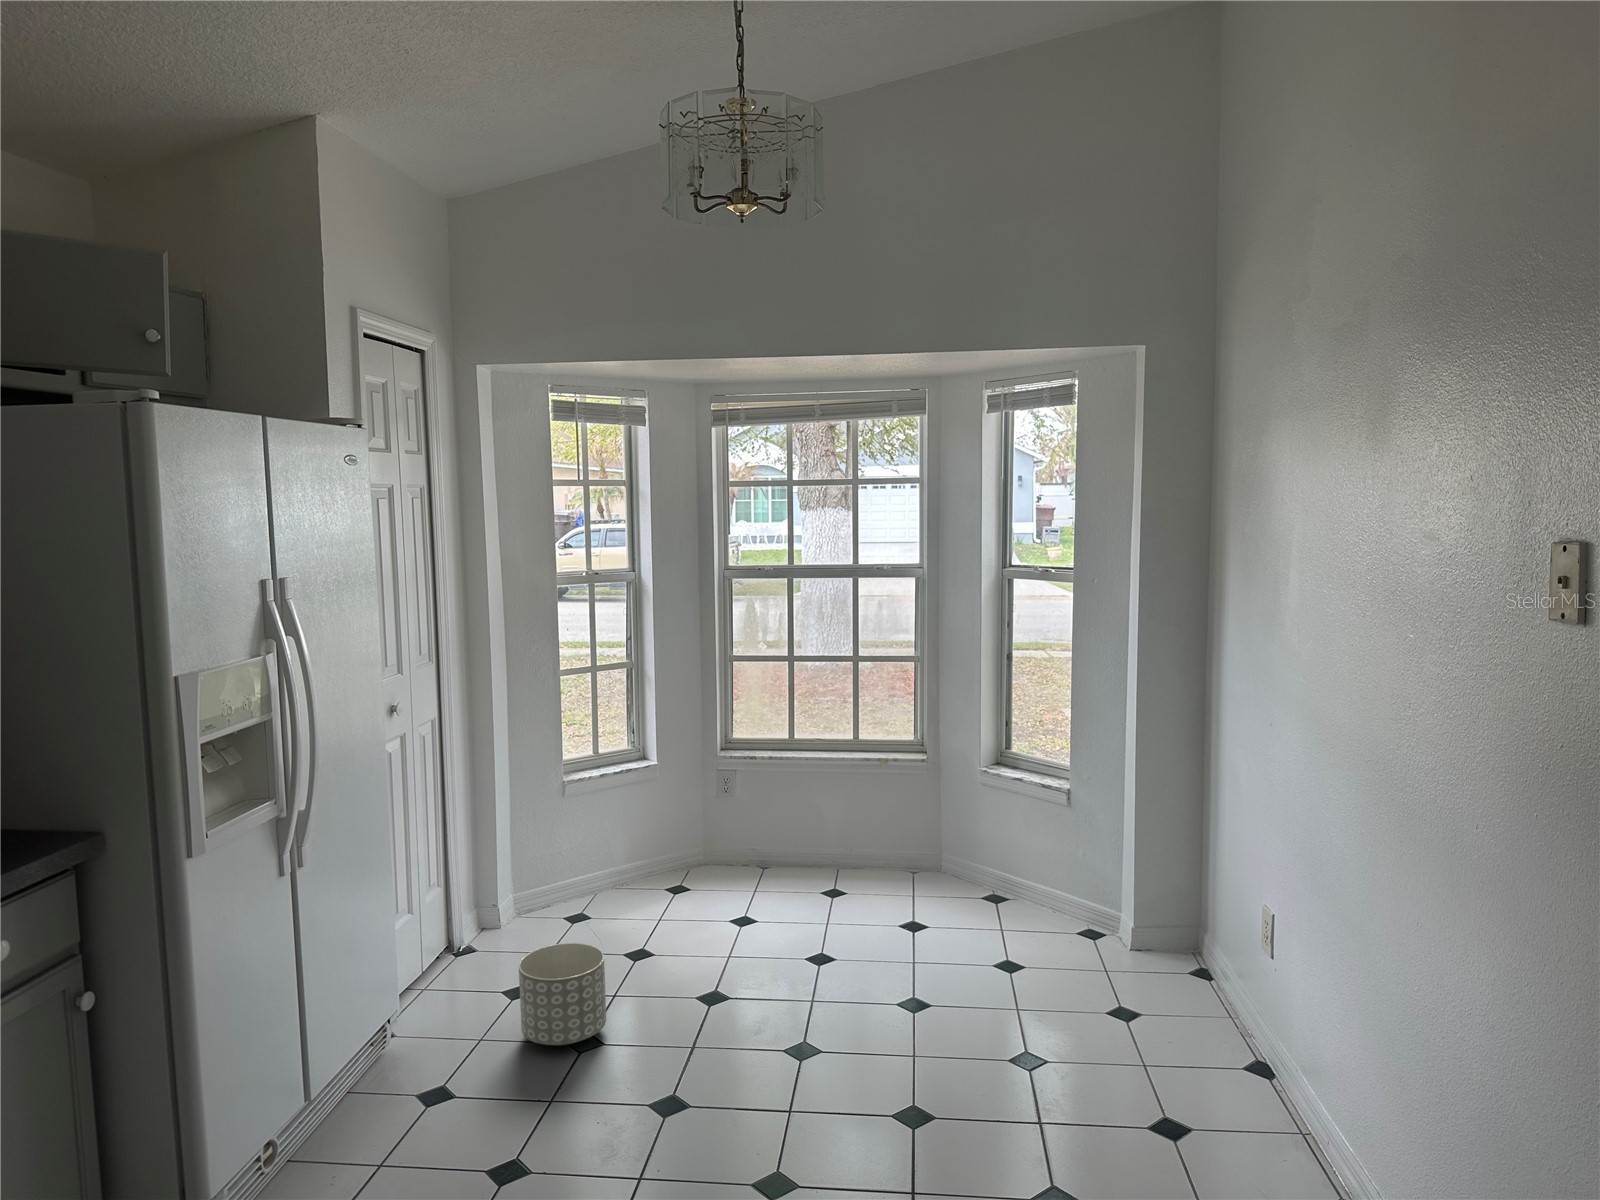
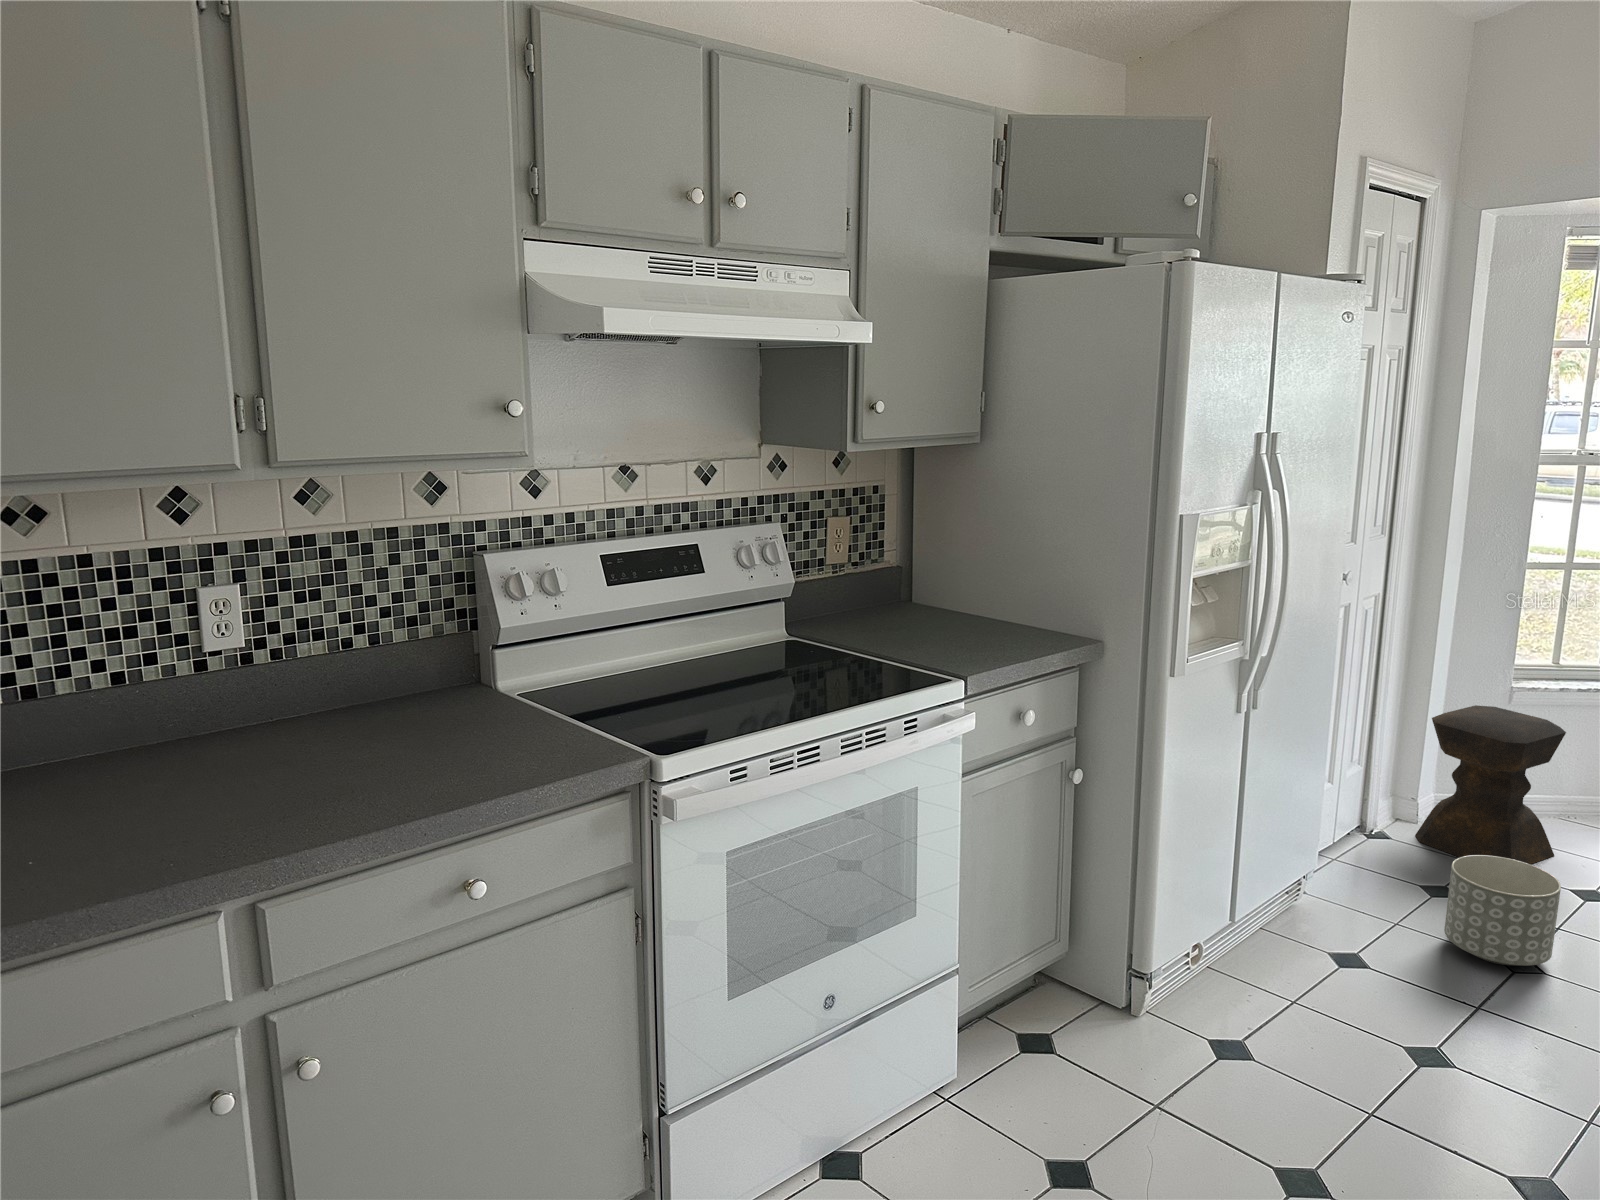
stool: none [499,802,611,952] -> present [1415,705,1566,864]

